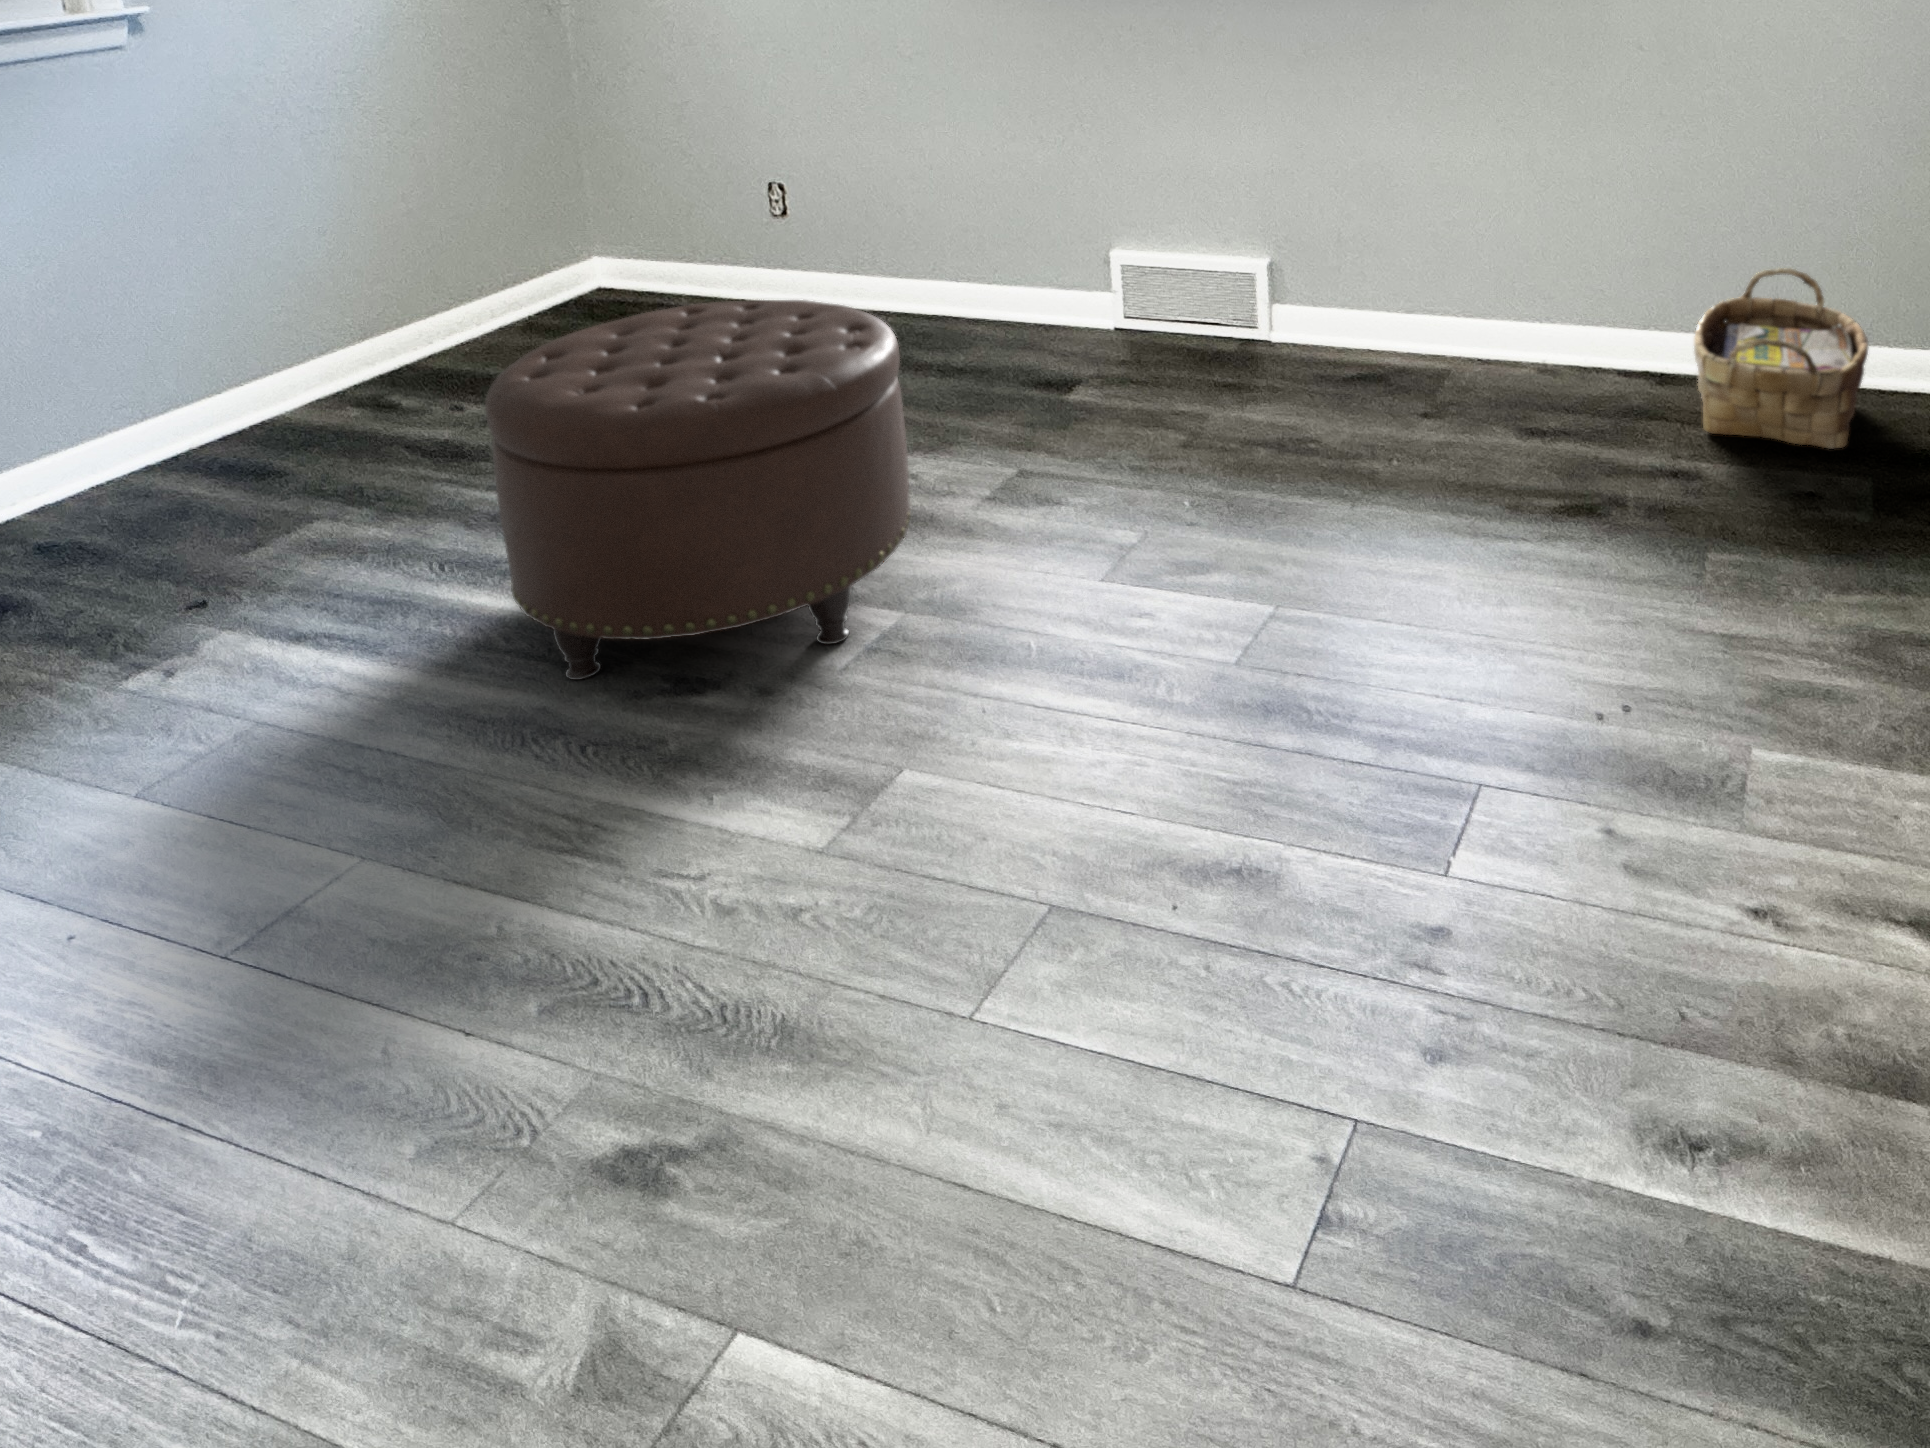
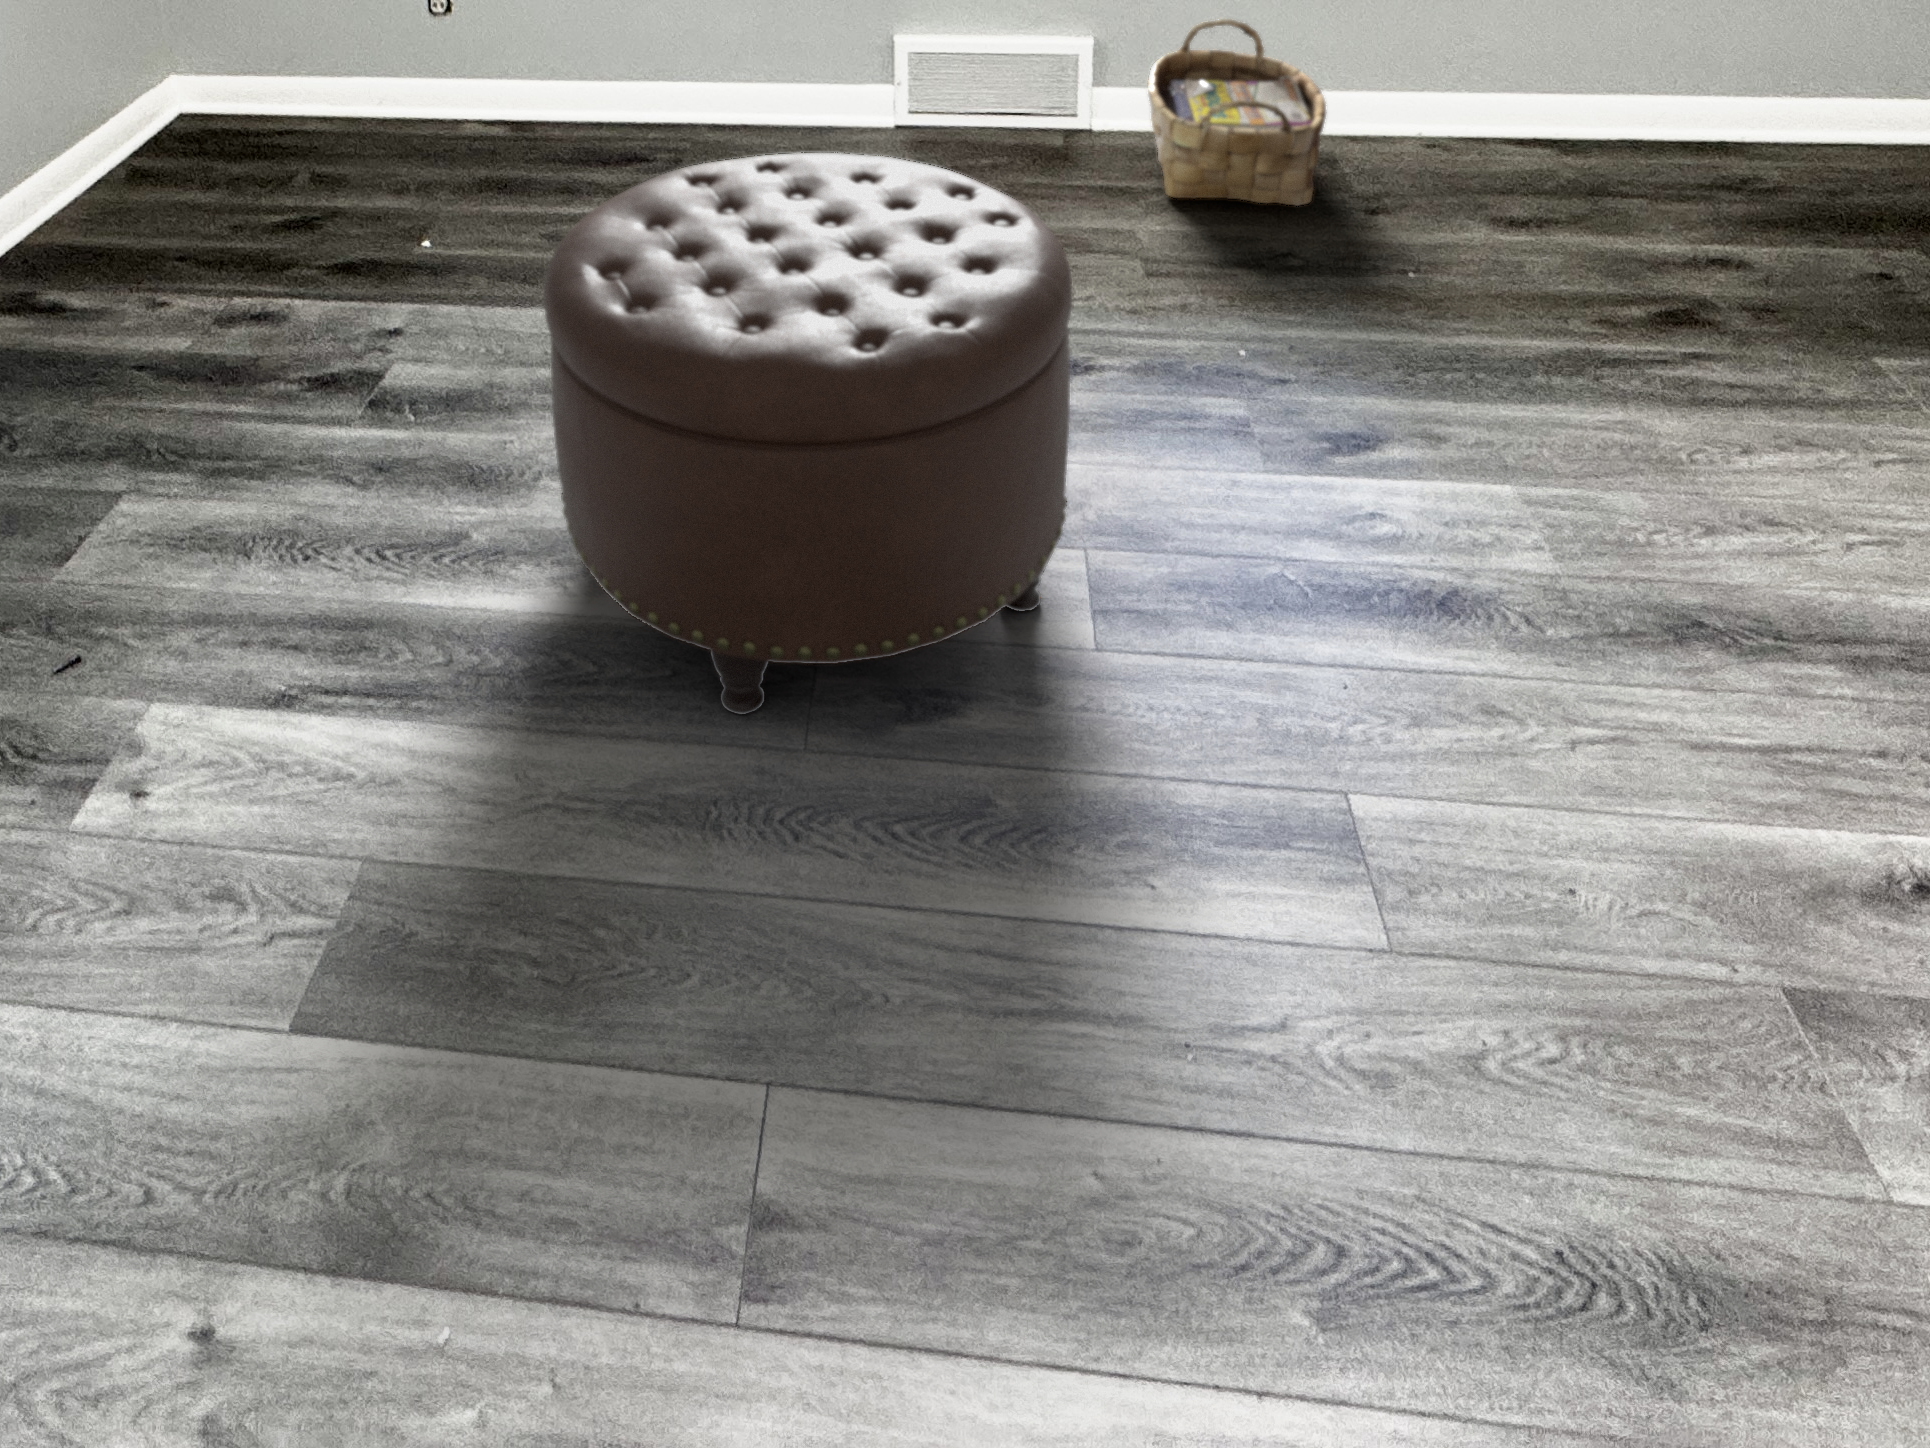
woven basket: present [1694,268,1868,449] -> present [1148,19,1326,206]

